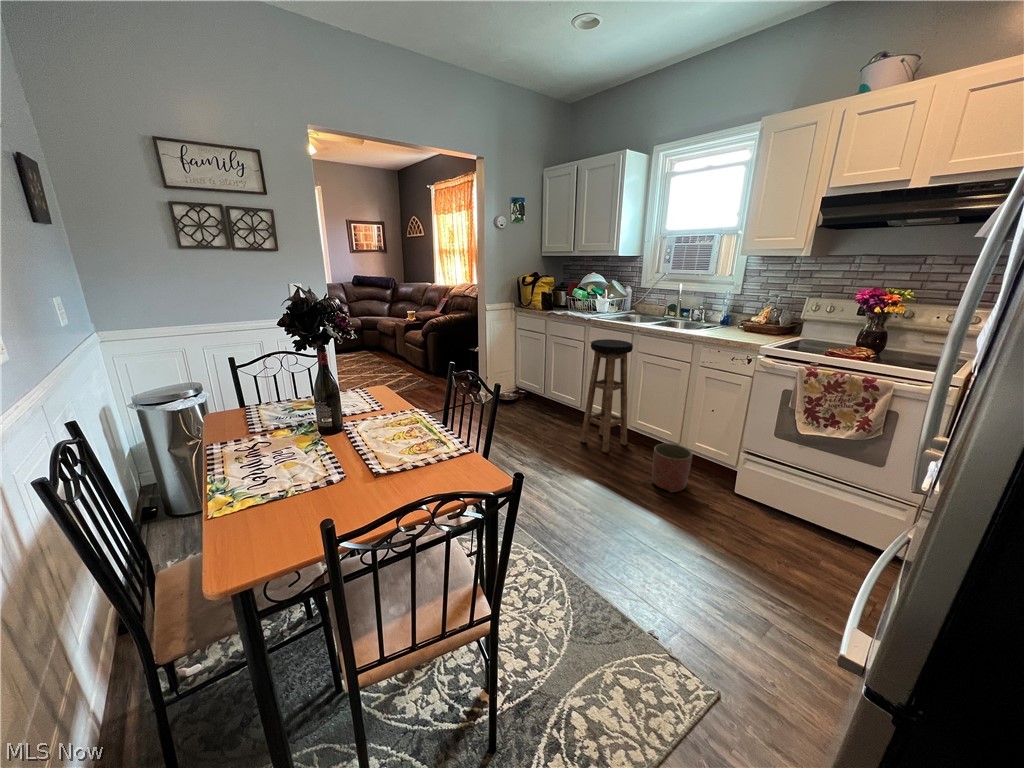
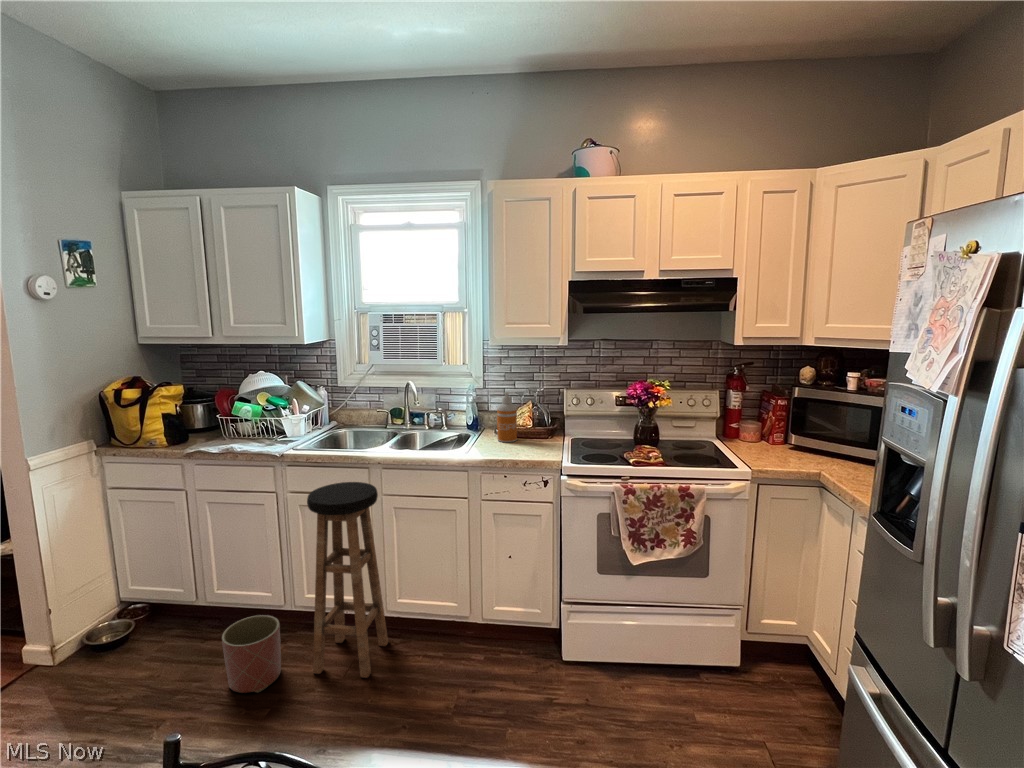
soap dispenser: none [733,295,756,334] -> present [497,392,517,442]
planter: present [652,443,693,492] -> present [222,615,281,693]

